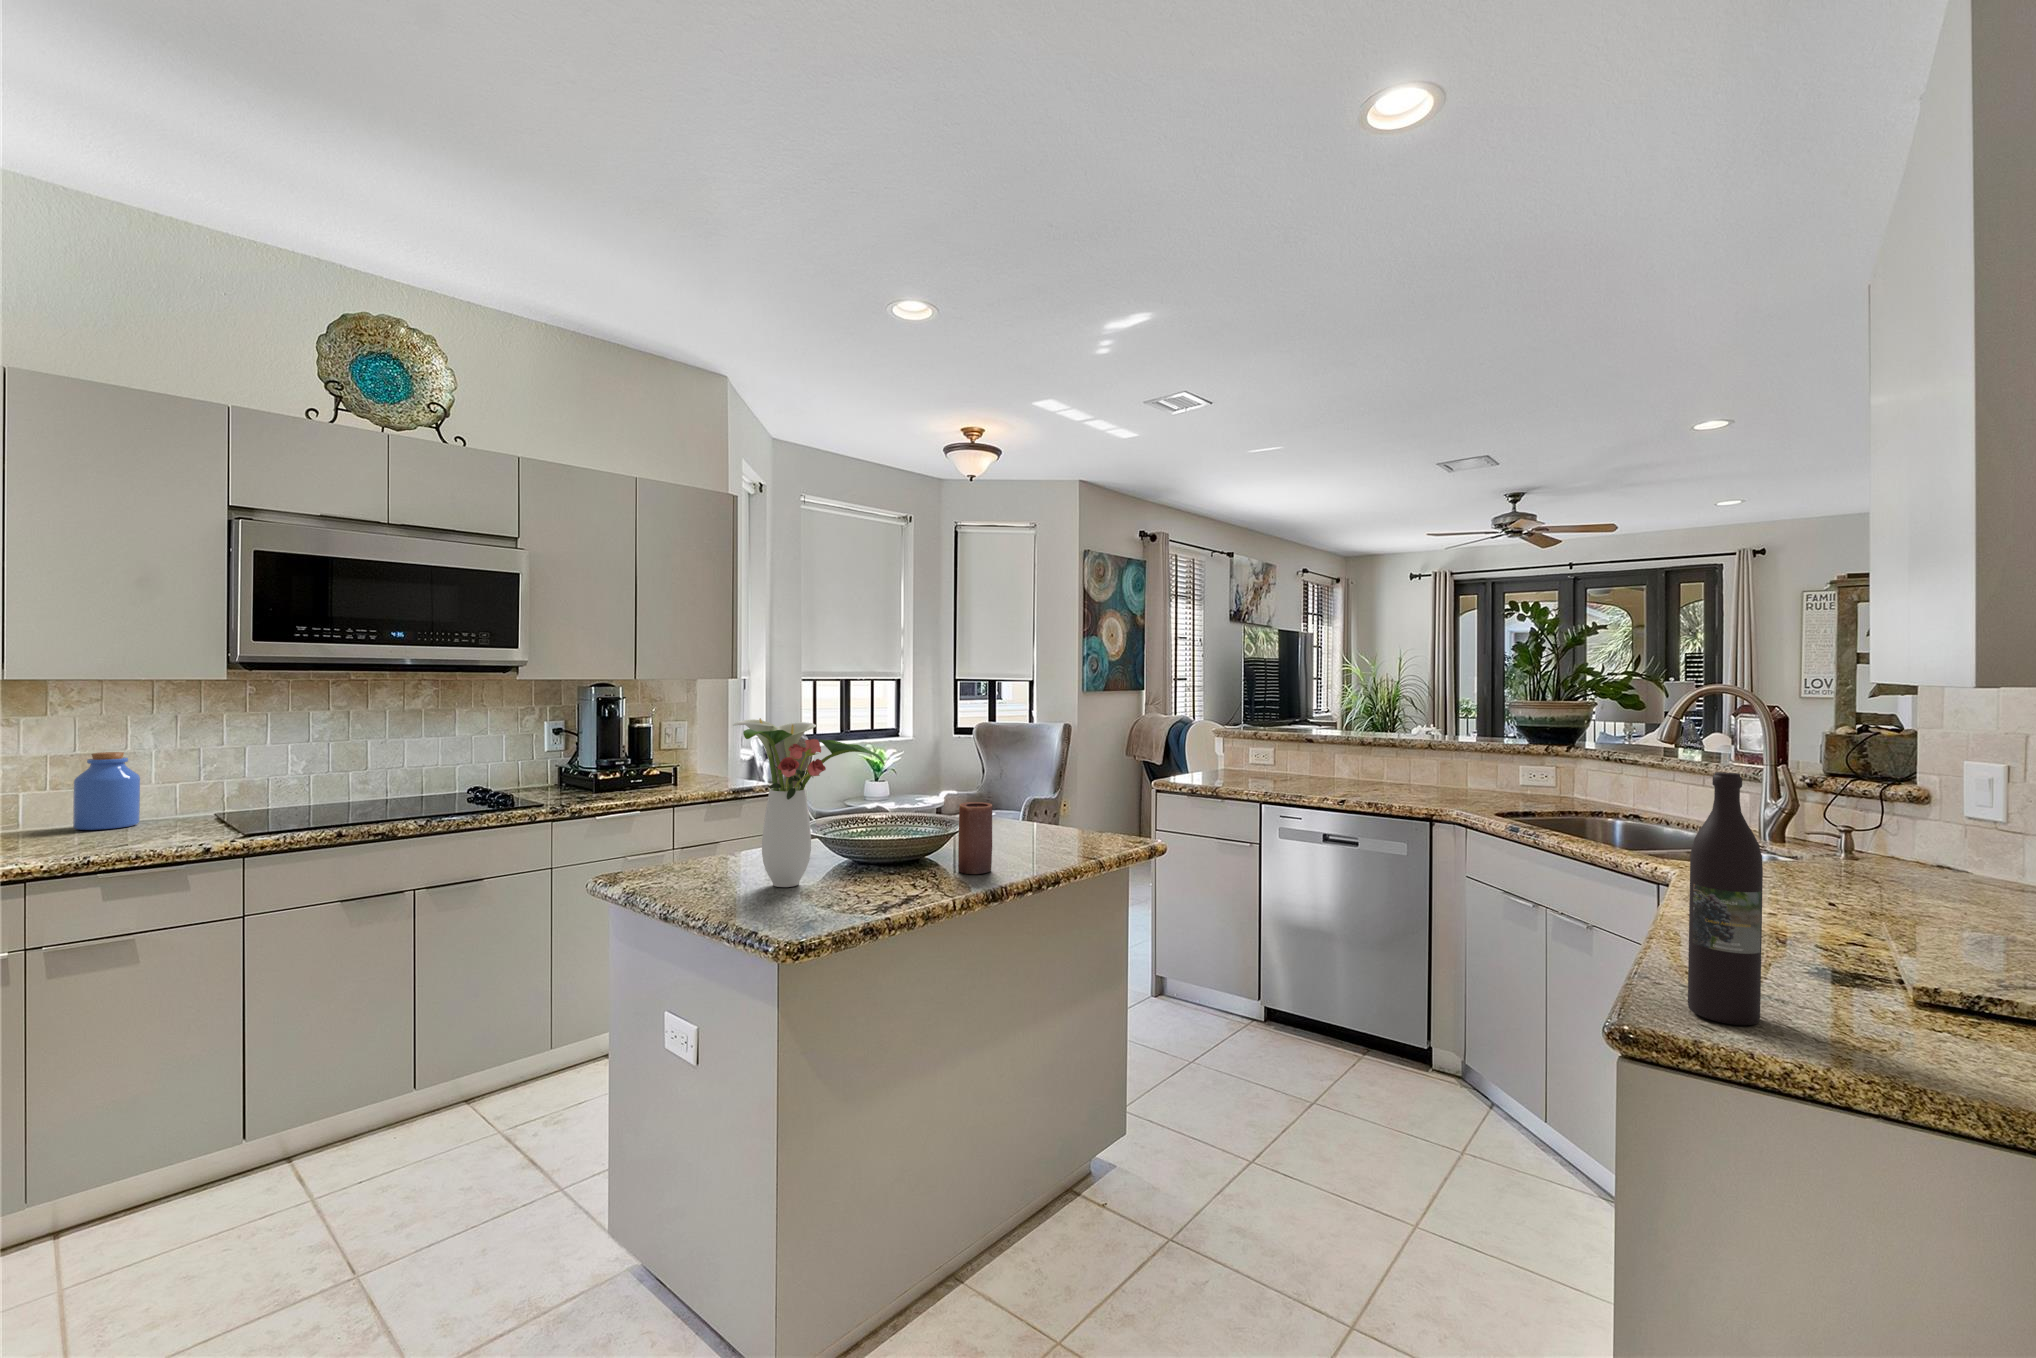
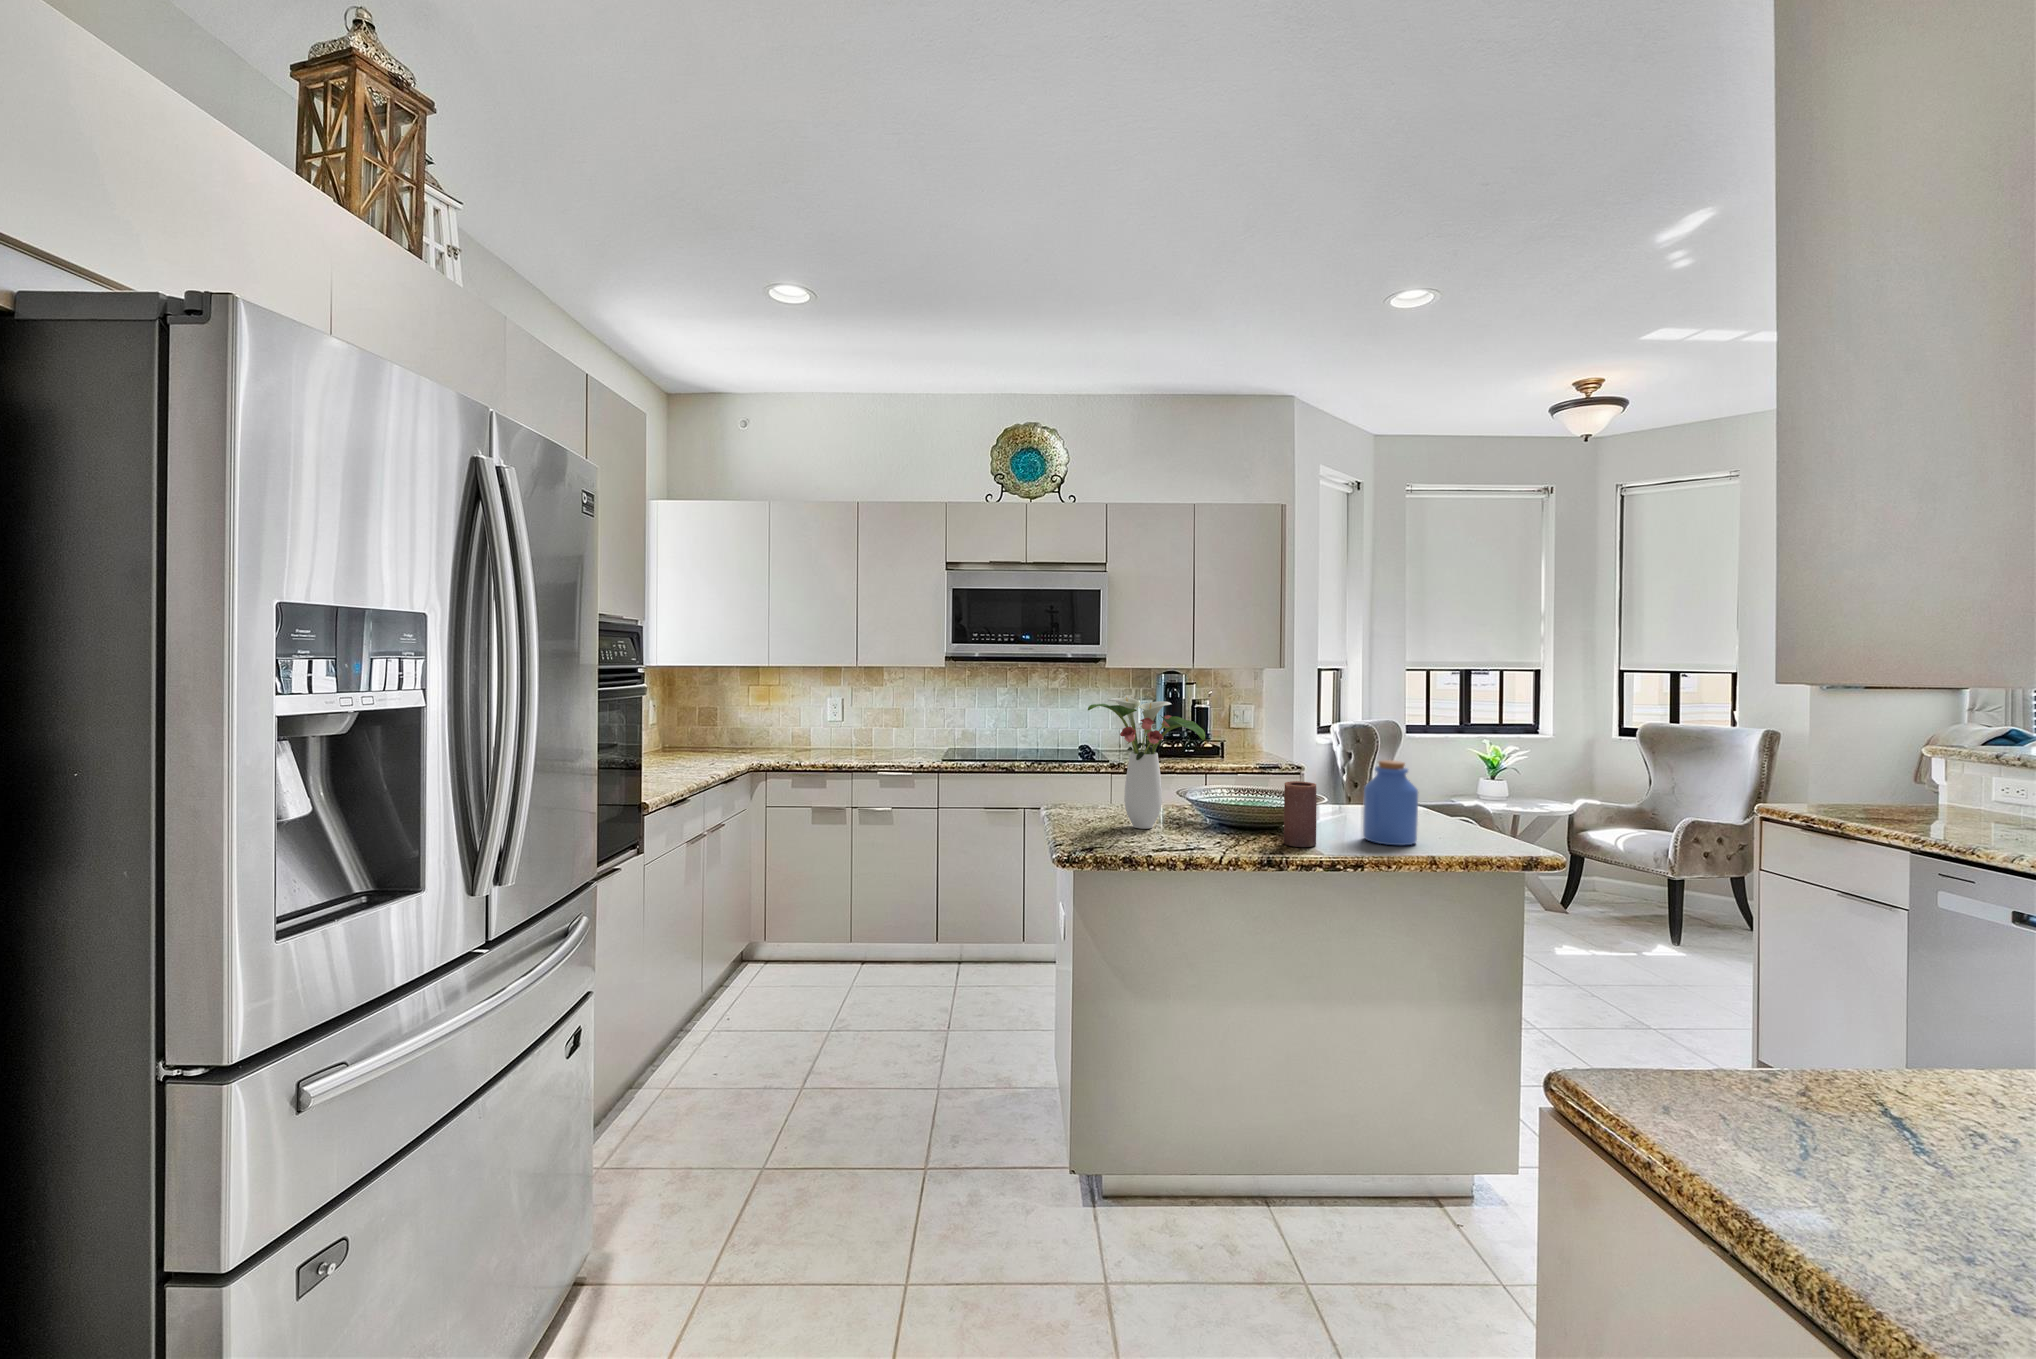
jar: present [73,752,140,830] -> present [1363,760,1418,845]
wine bottle: present [1688,772,1763,1025] -> none [1692,802,1804,1157]

